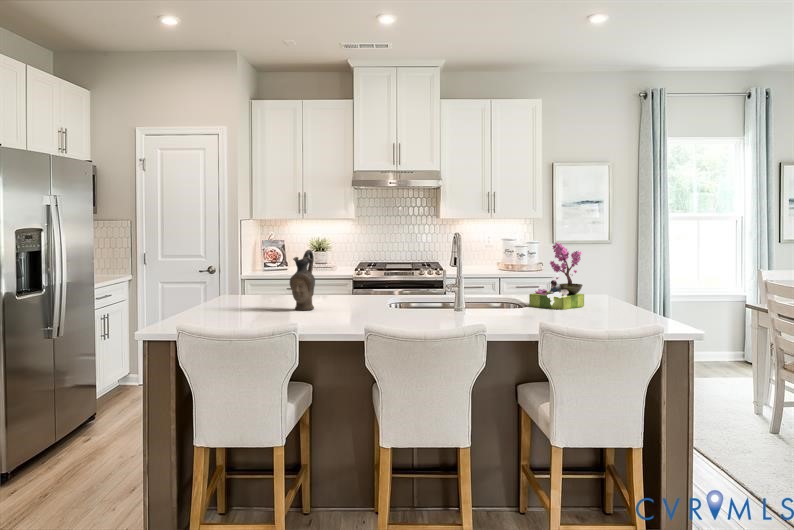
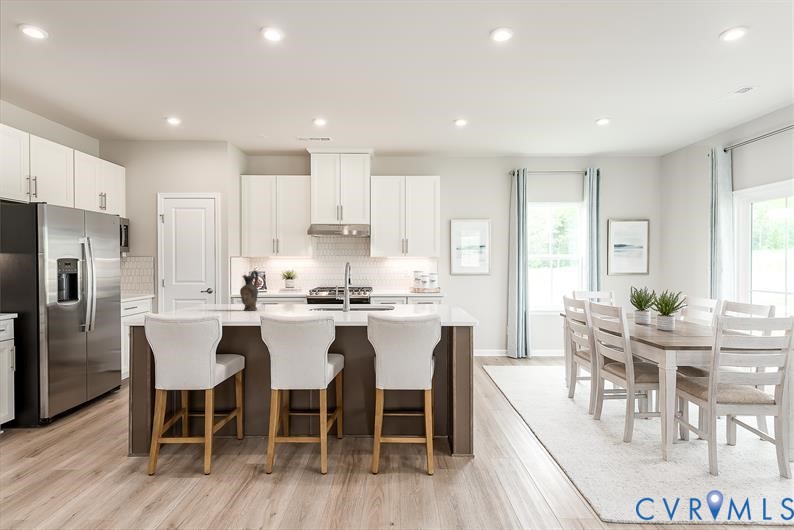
flower arrangement: present [529,243,584,310] -> none [406,266,442,311]

